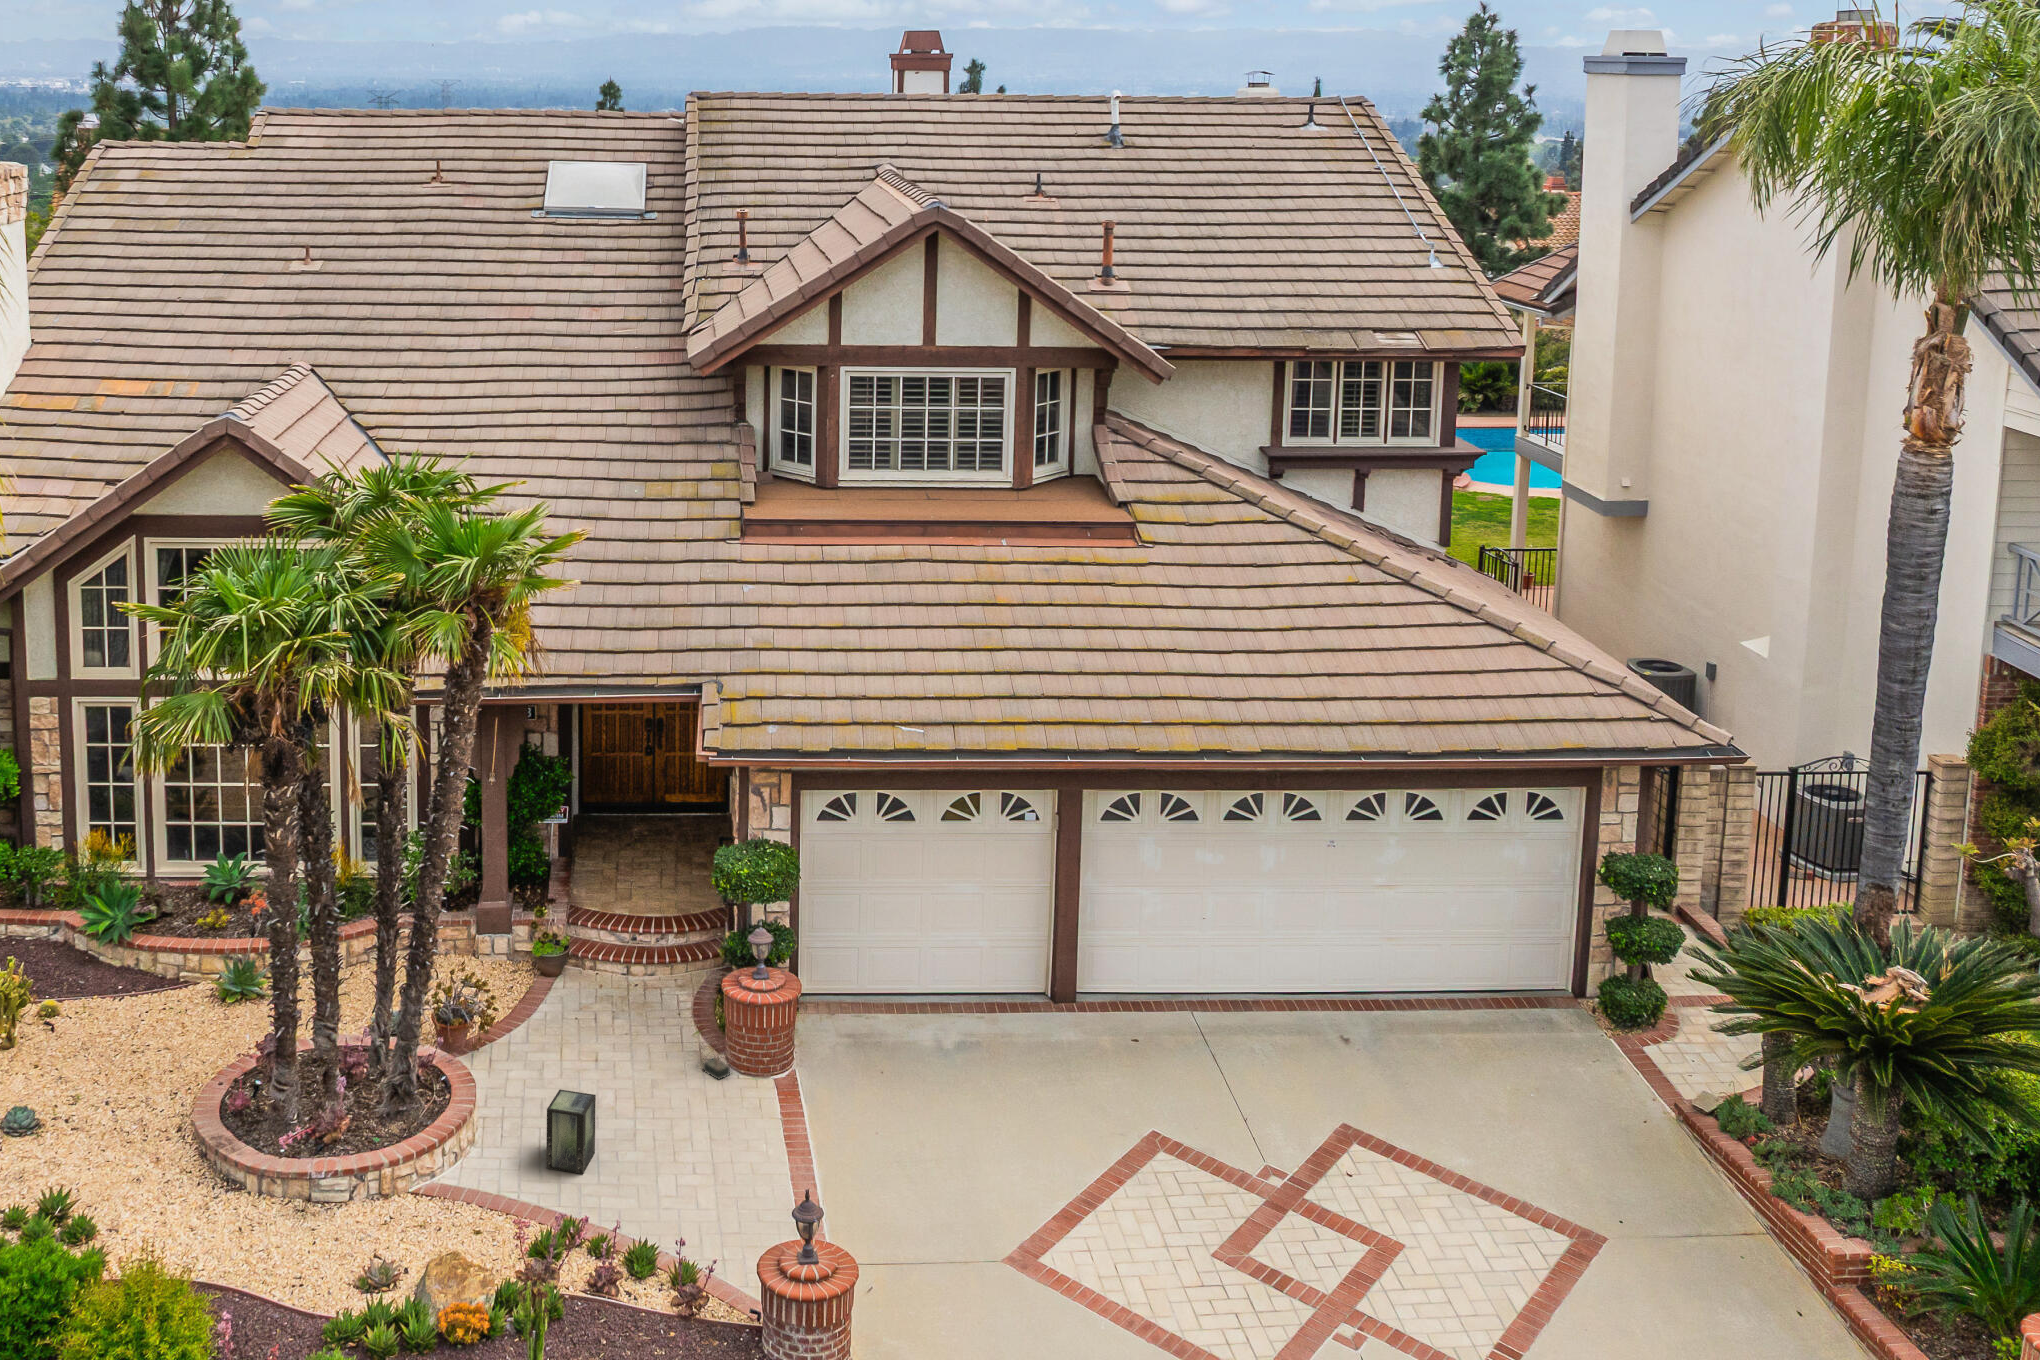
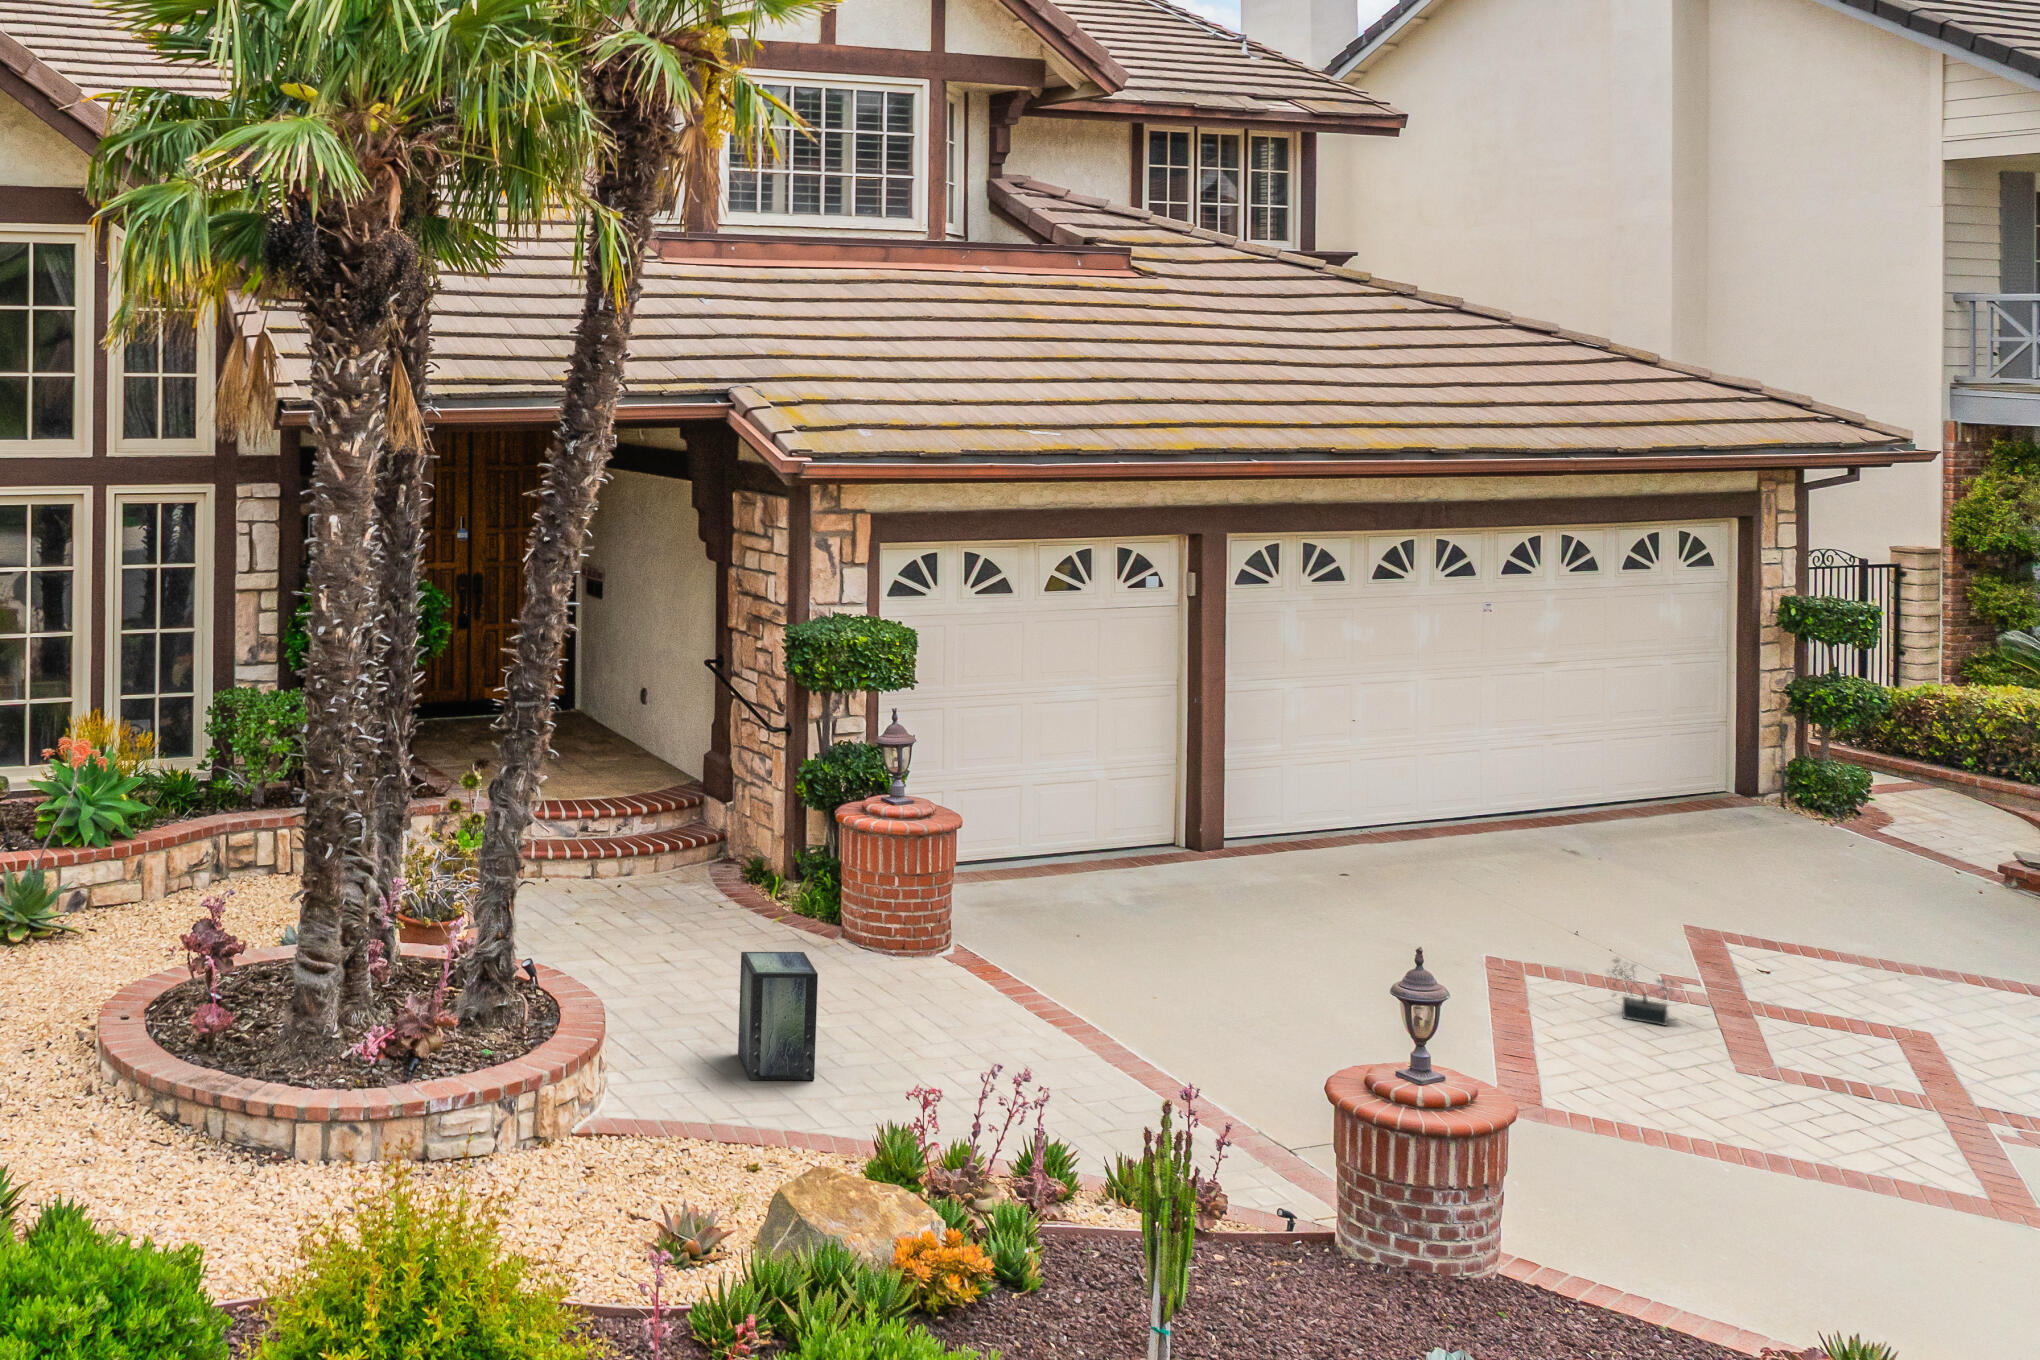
decorative plant: present [698,1039,730,1079] -> present [1611,959,1674,1025]

